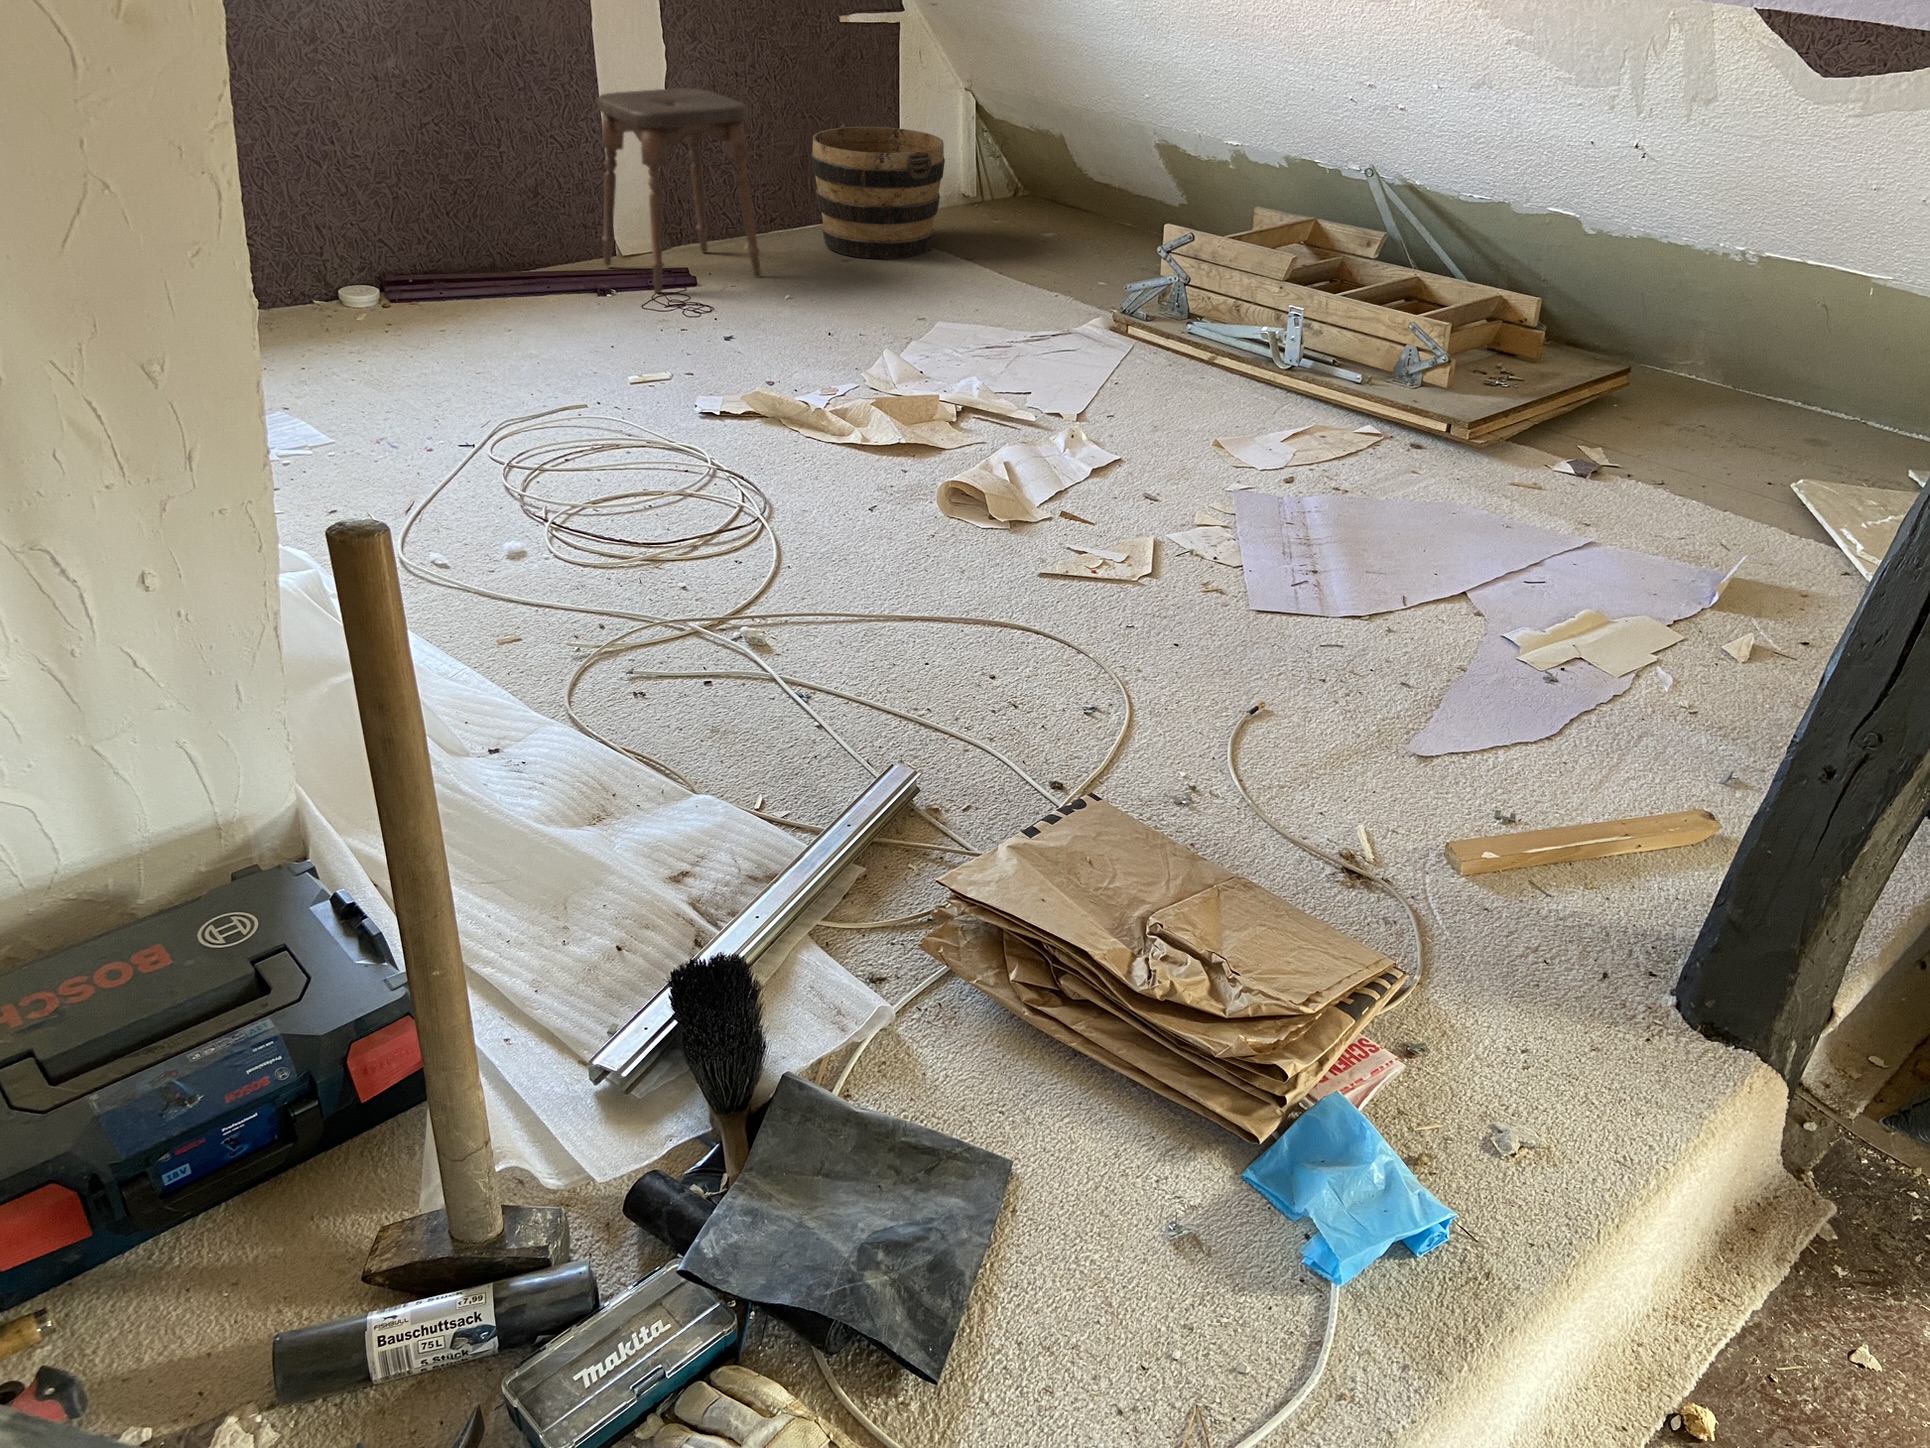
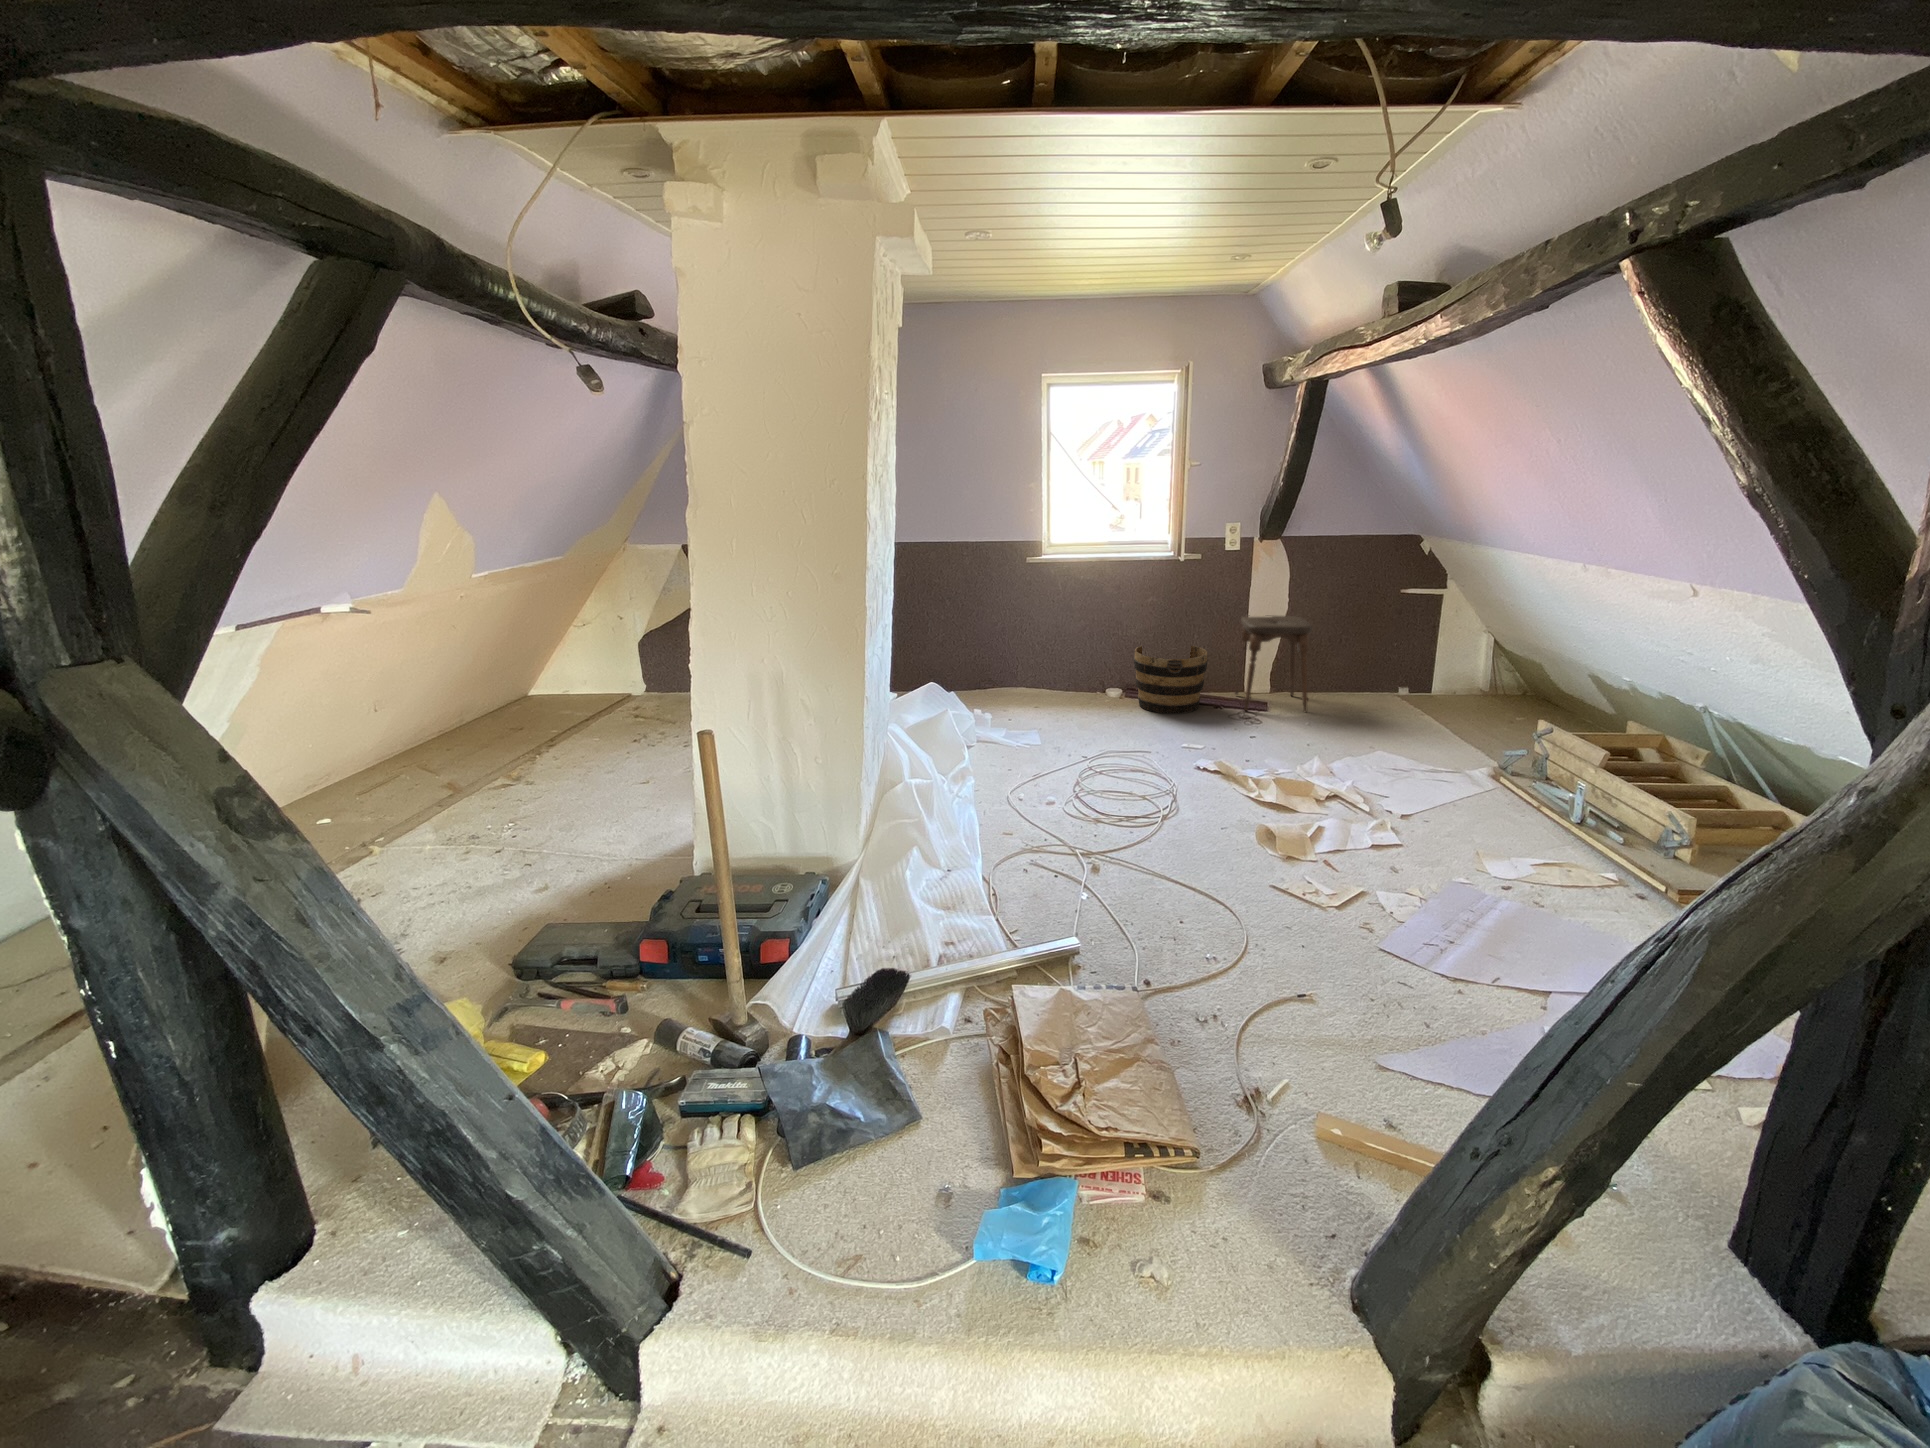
bucket: present [811,127,945,259] -> present [1134,646,1208,714]

